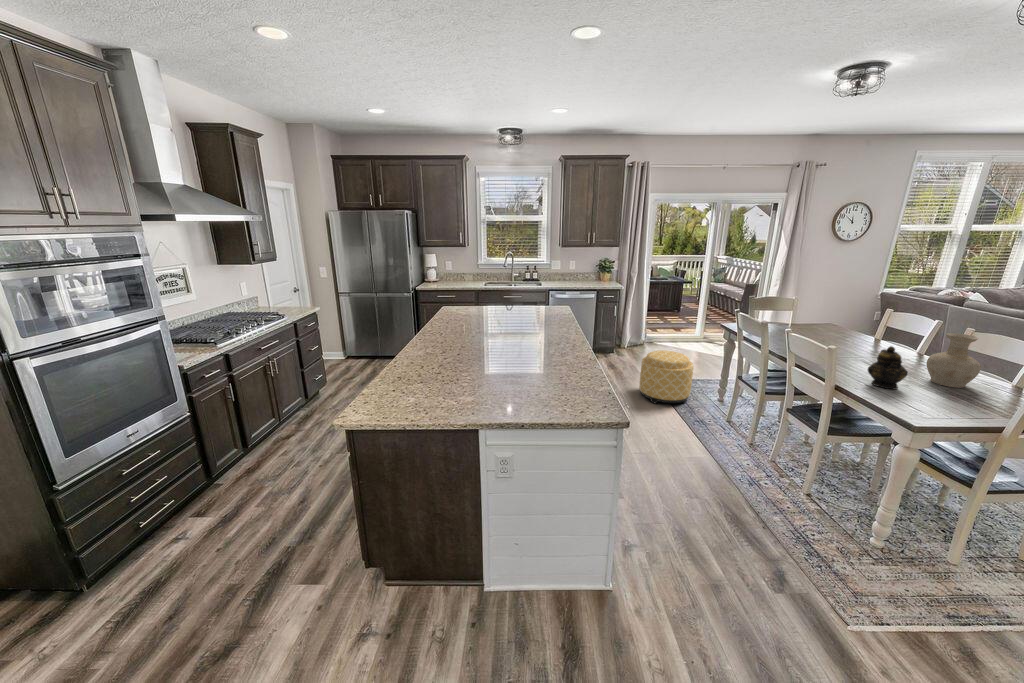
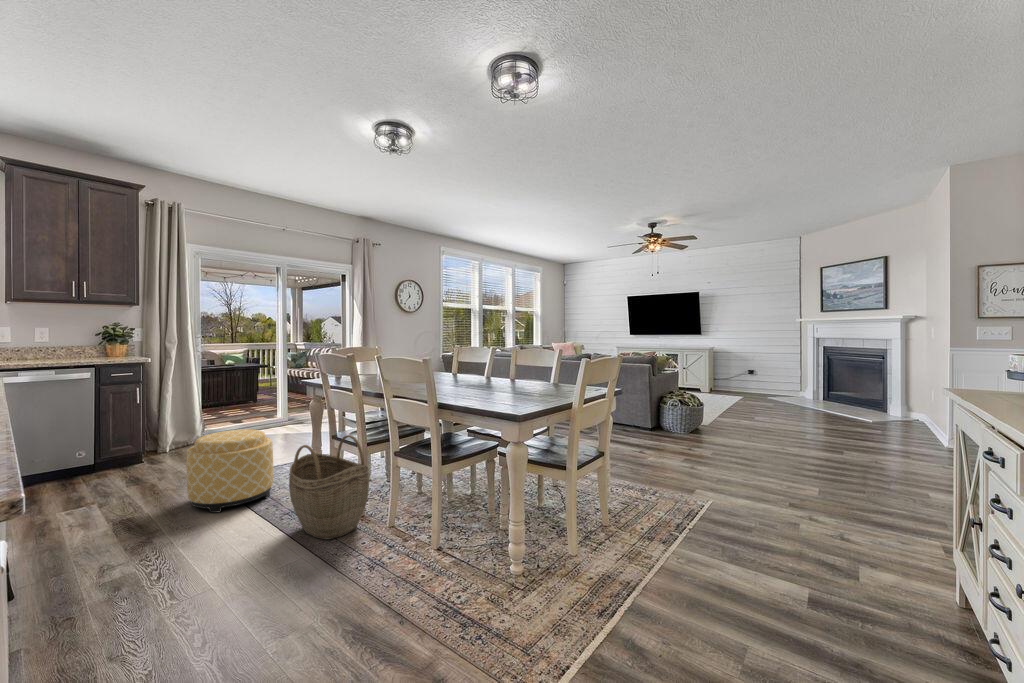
vase: present [926,333,981,388] -> none [501,341,536,388]
teapot: present [868,346,908,389] -> none [462,352,493,397]
woven basket: none [702,383,762,452] -> present [289,435,369,540]

